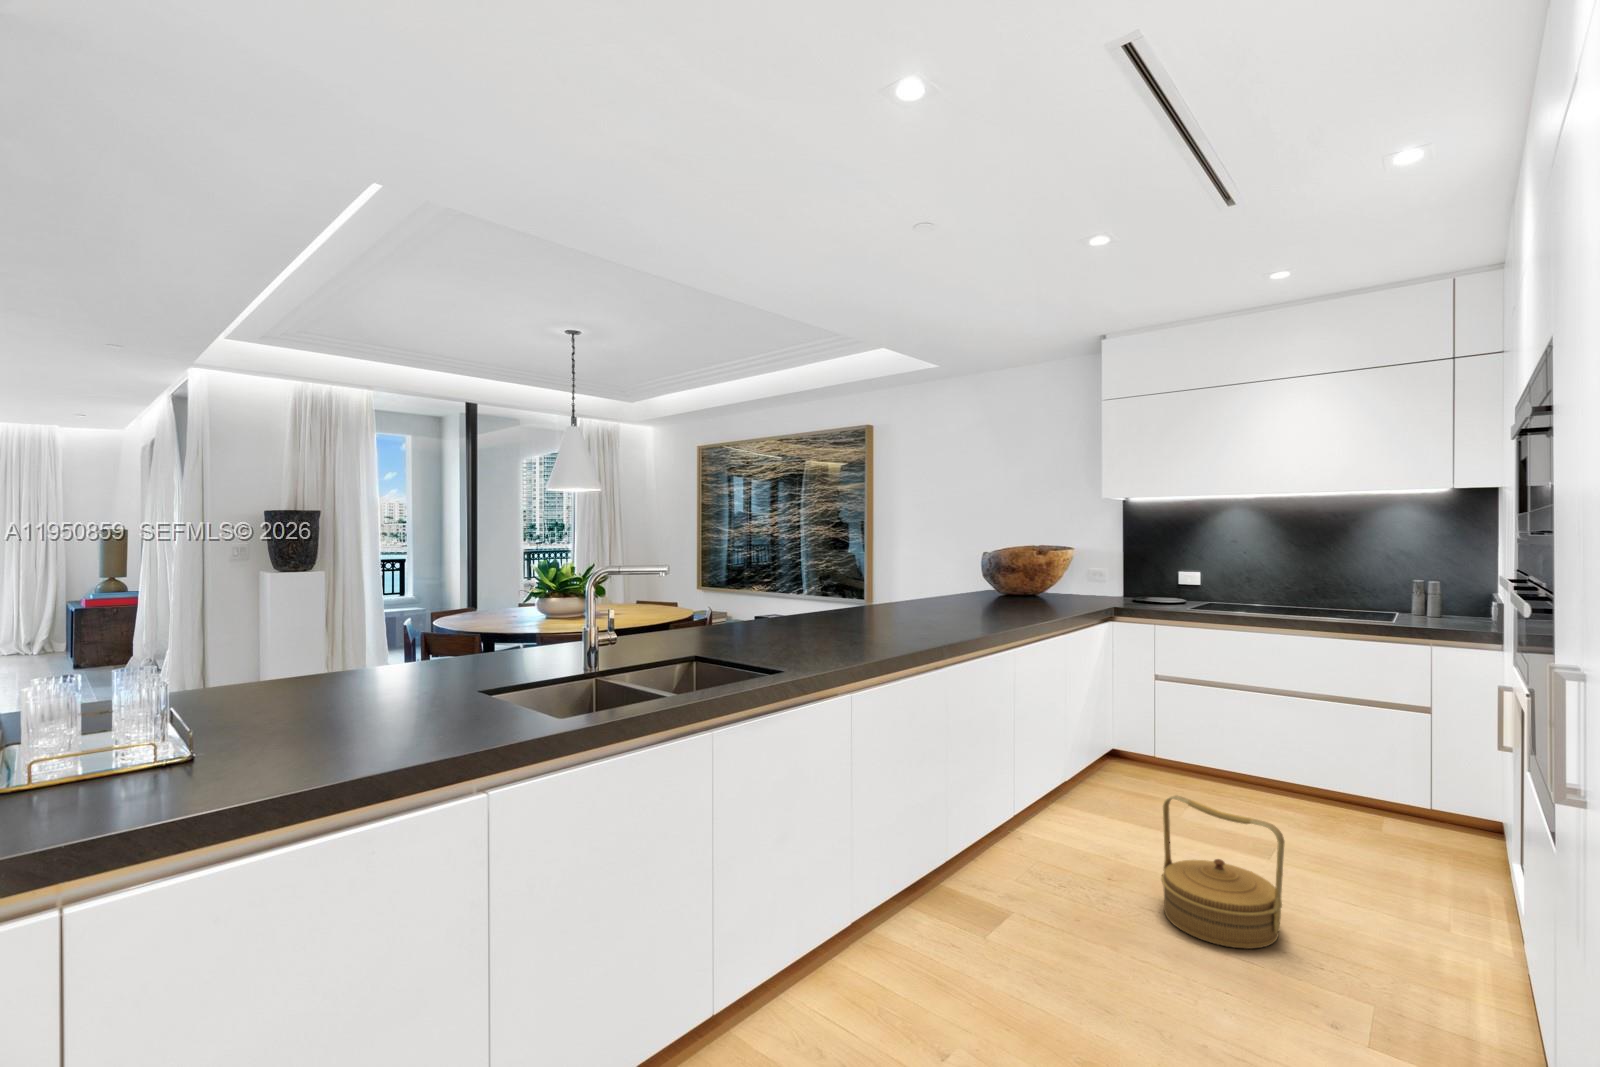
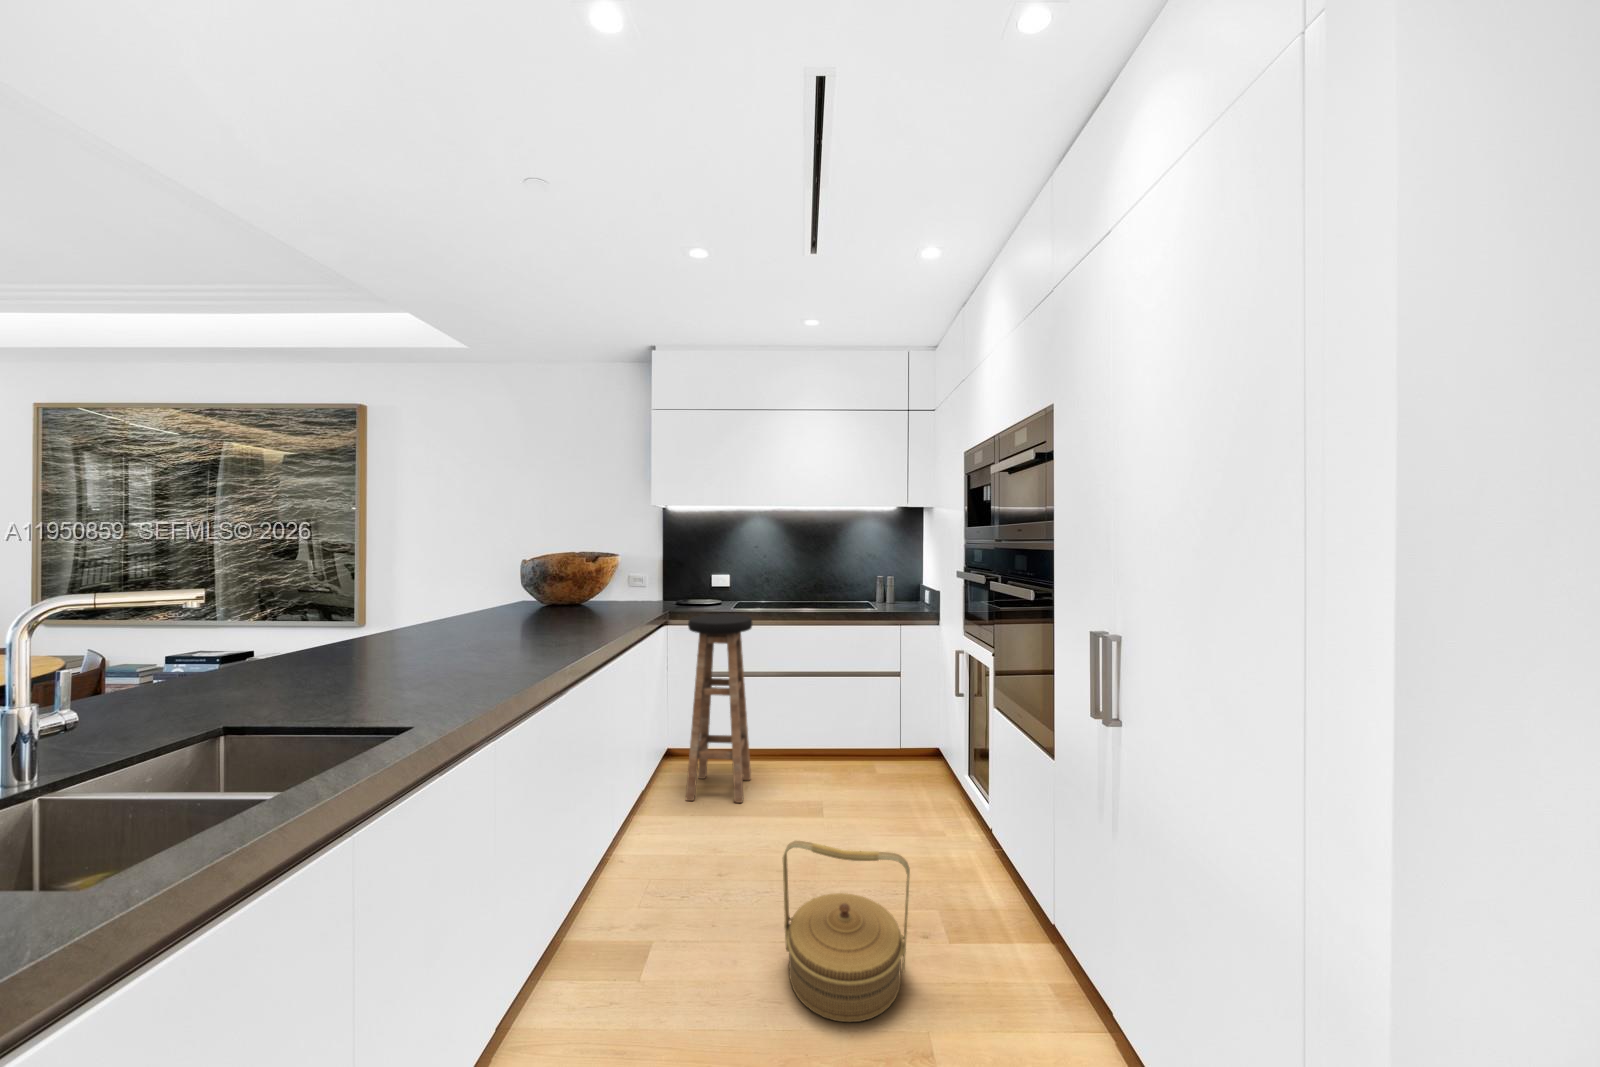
bar stool: none [1124,612,1206,806] -> present [686,614,752,803]

